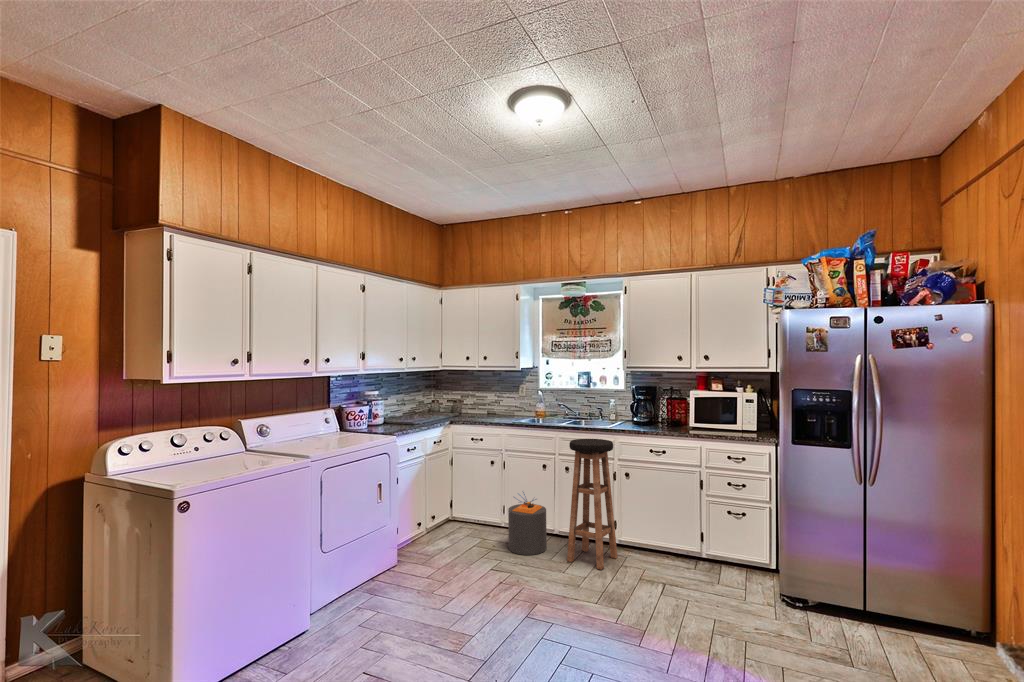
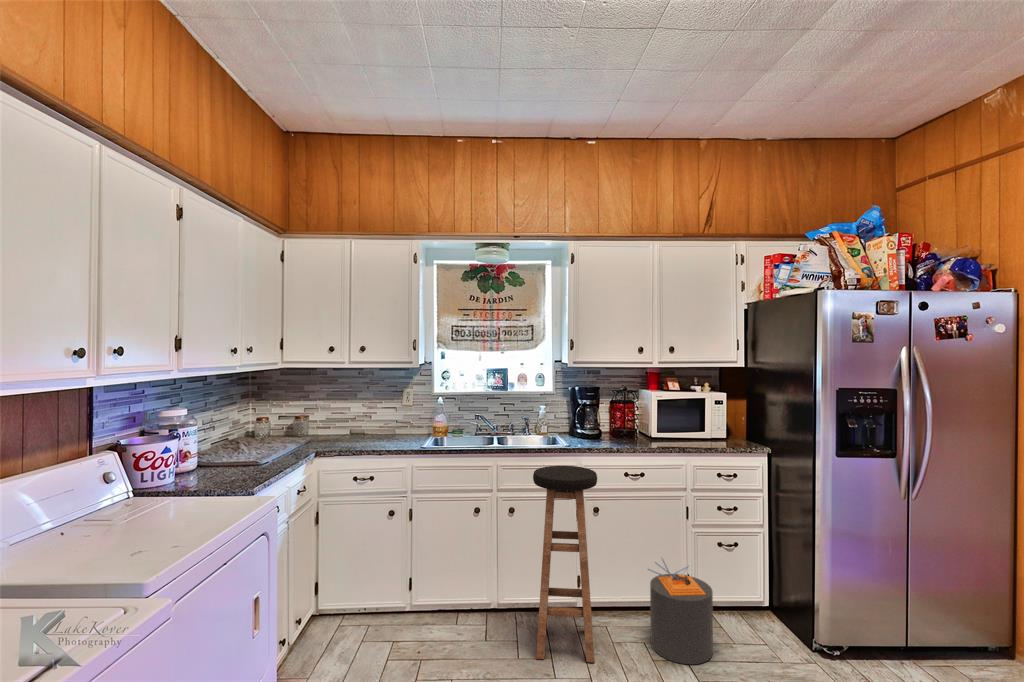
trash can: present [508,492,547,555] -> present [648,559,713,664]

